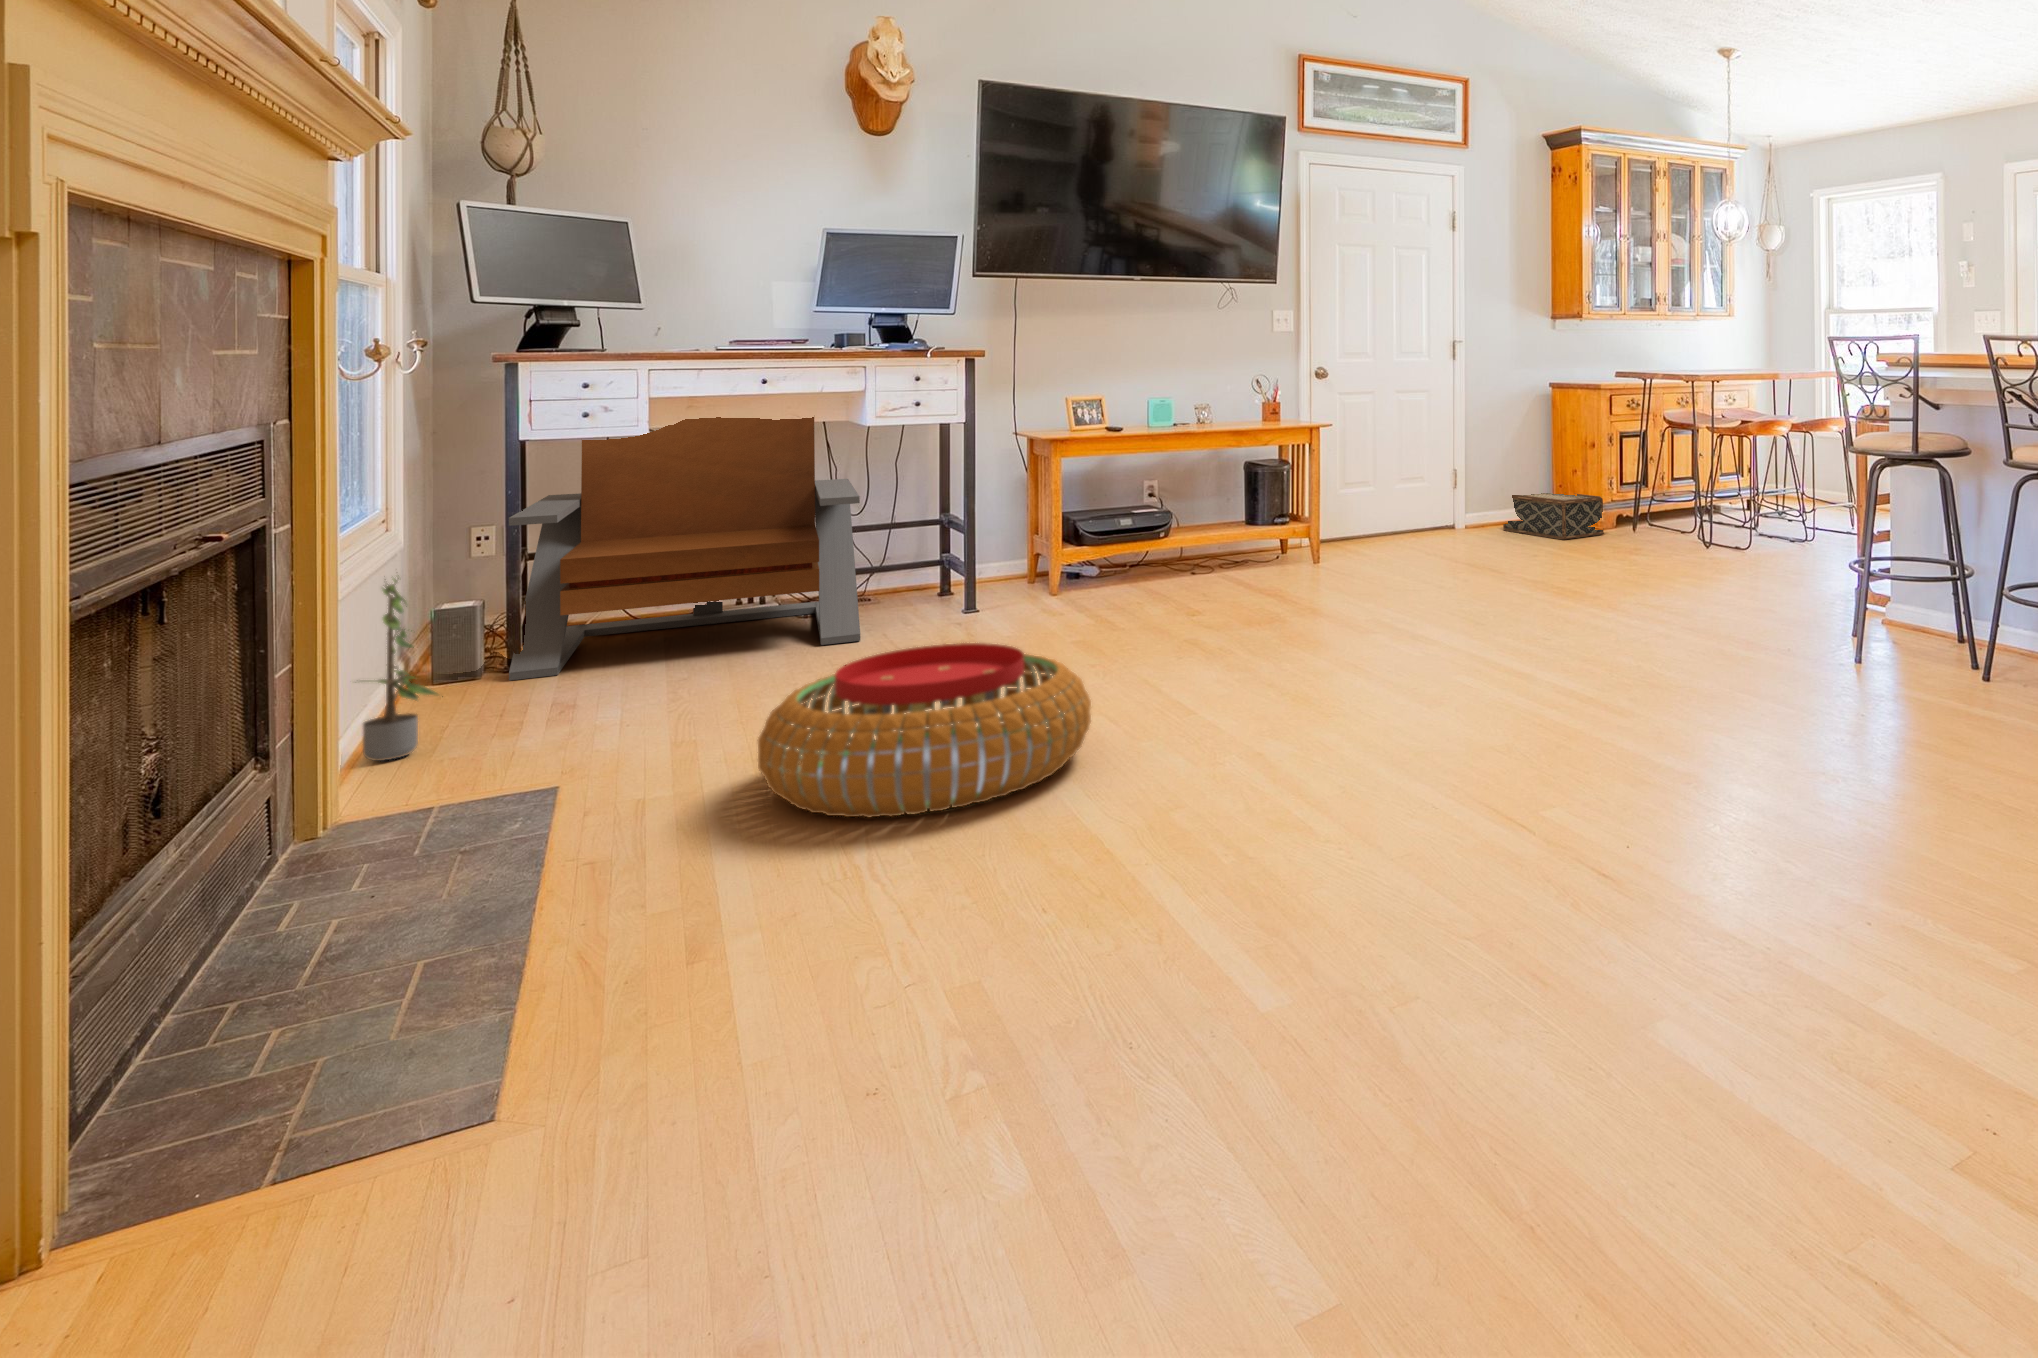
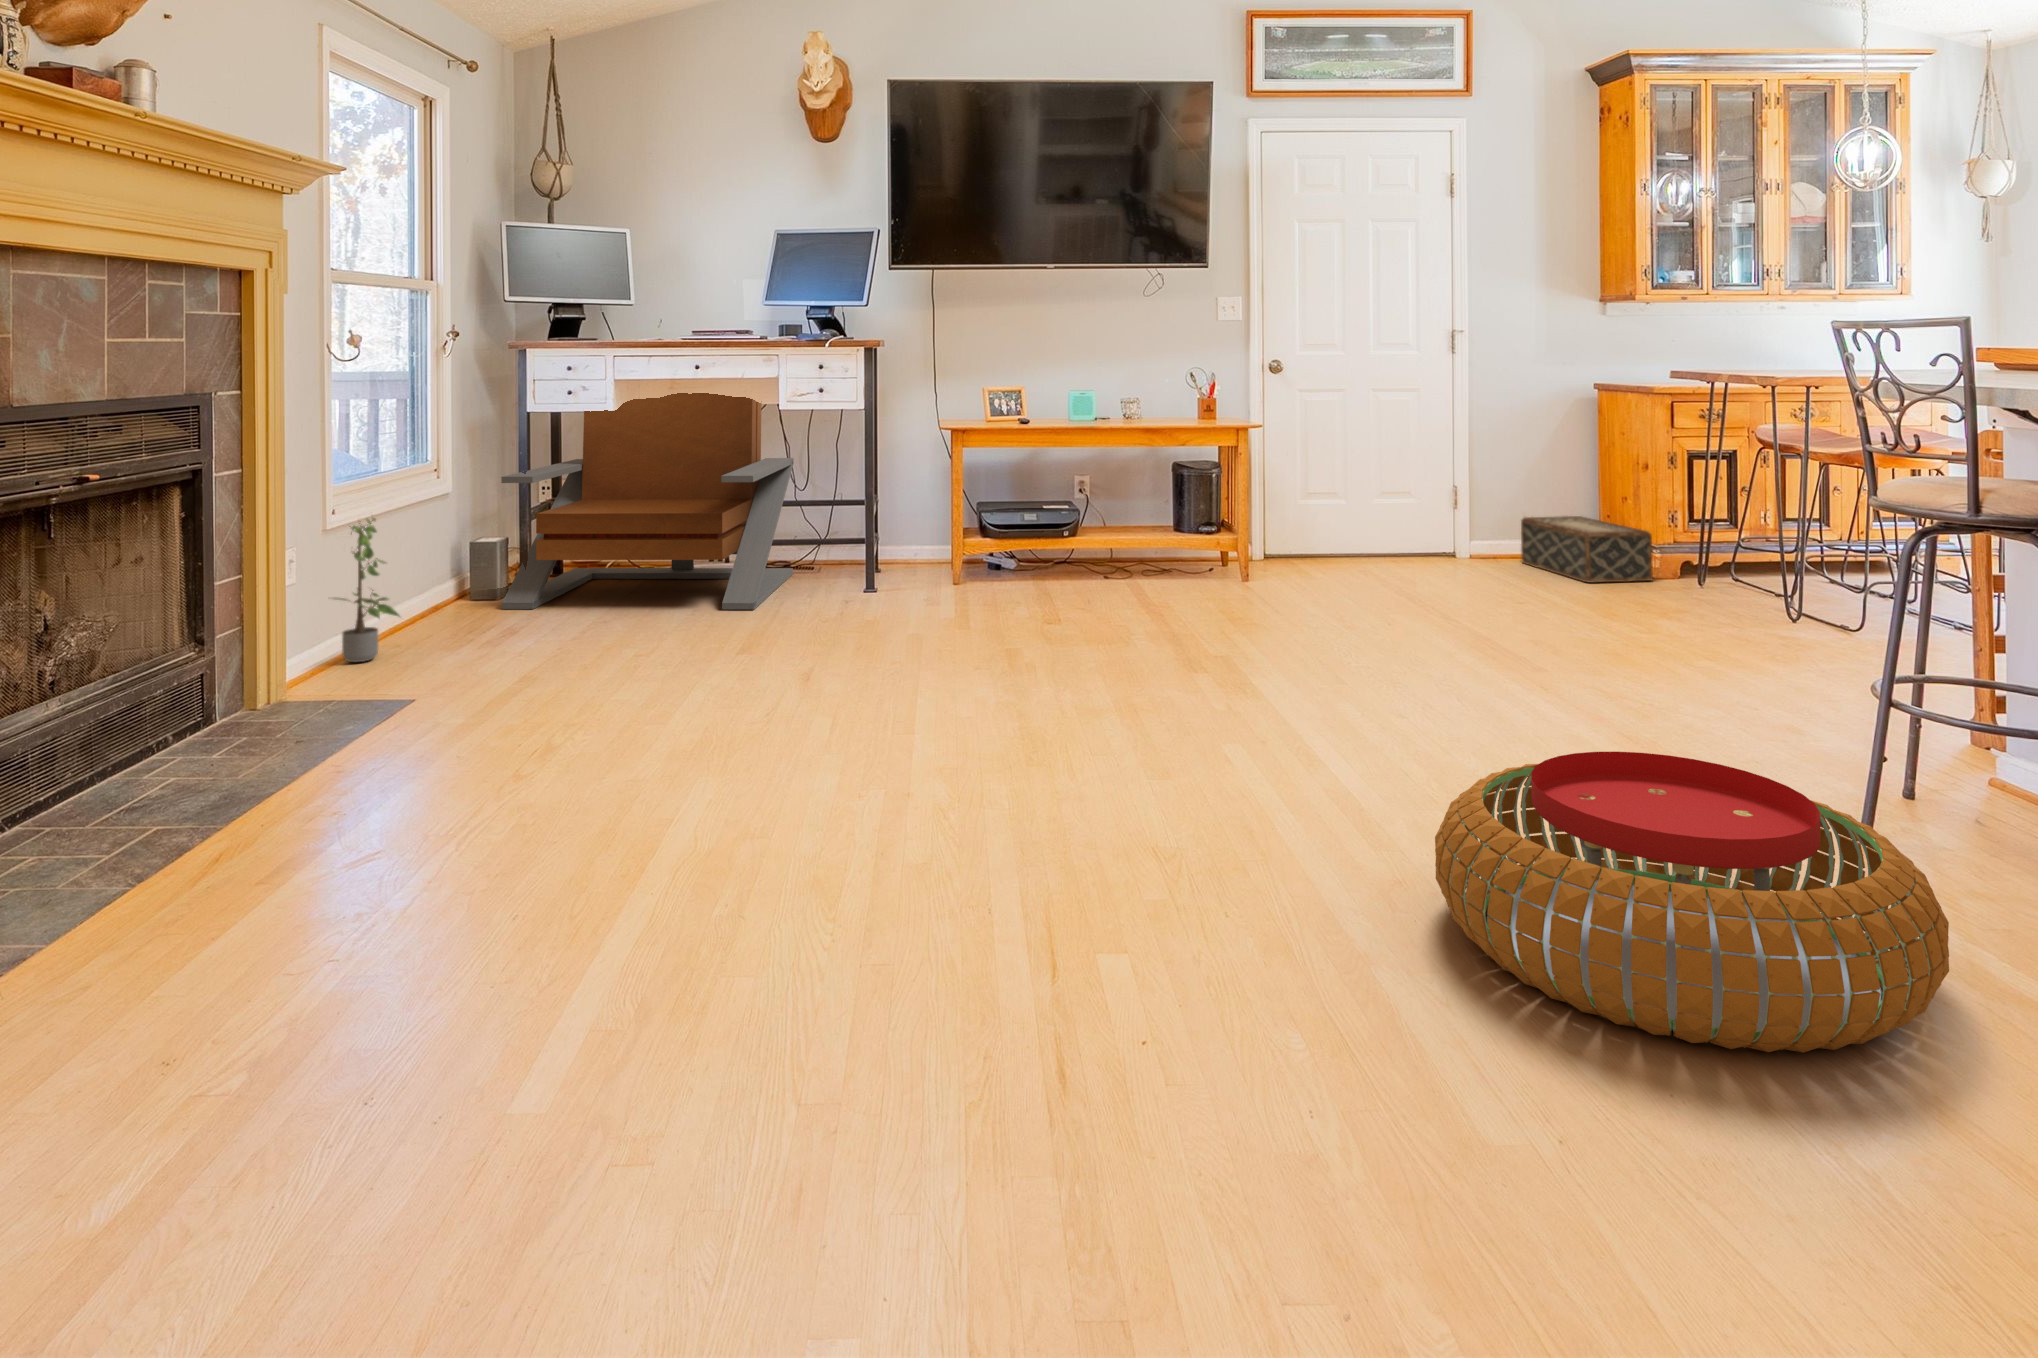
pouf: present [758,643,1091,817] -> present [1435,752,1949,1053]

